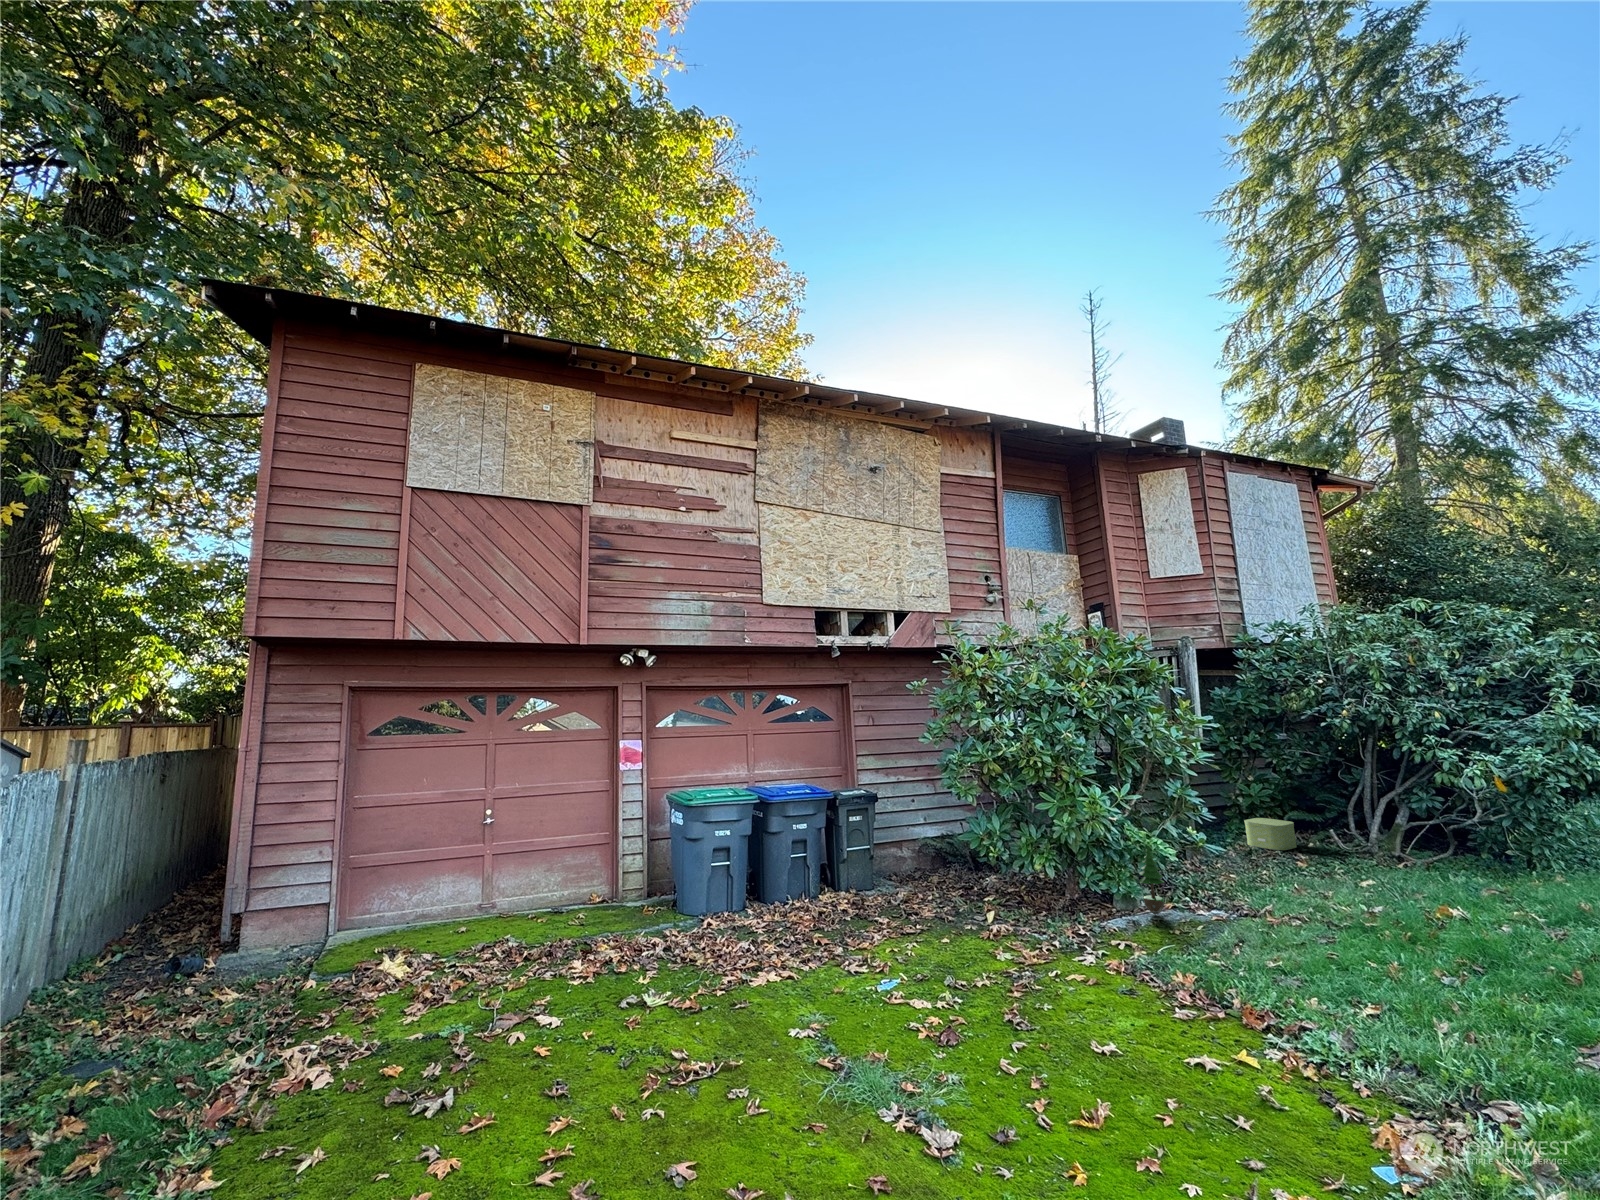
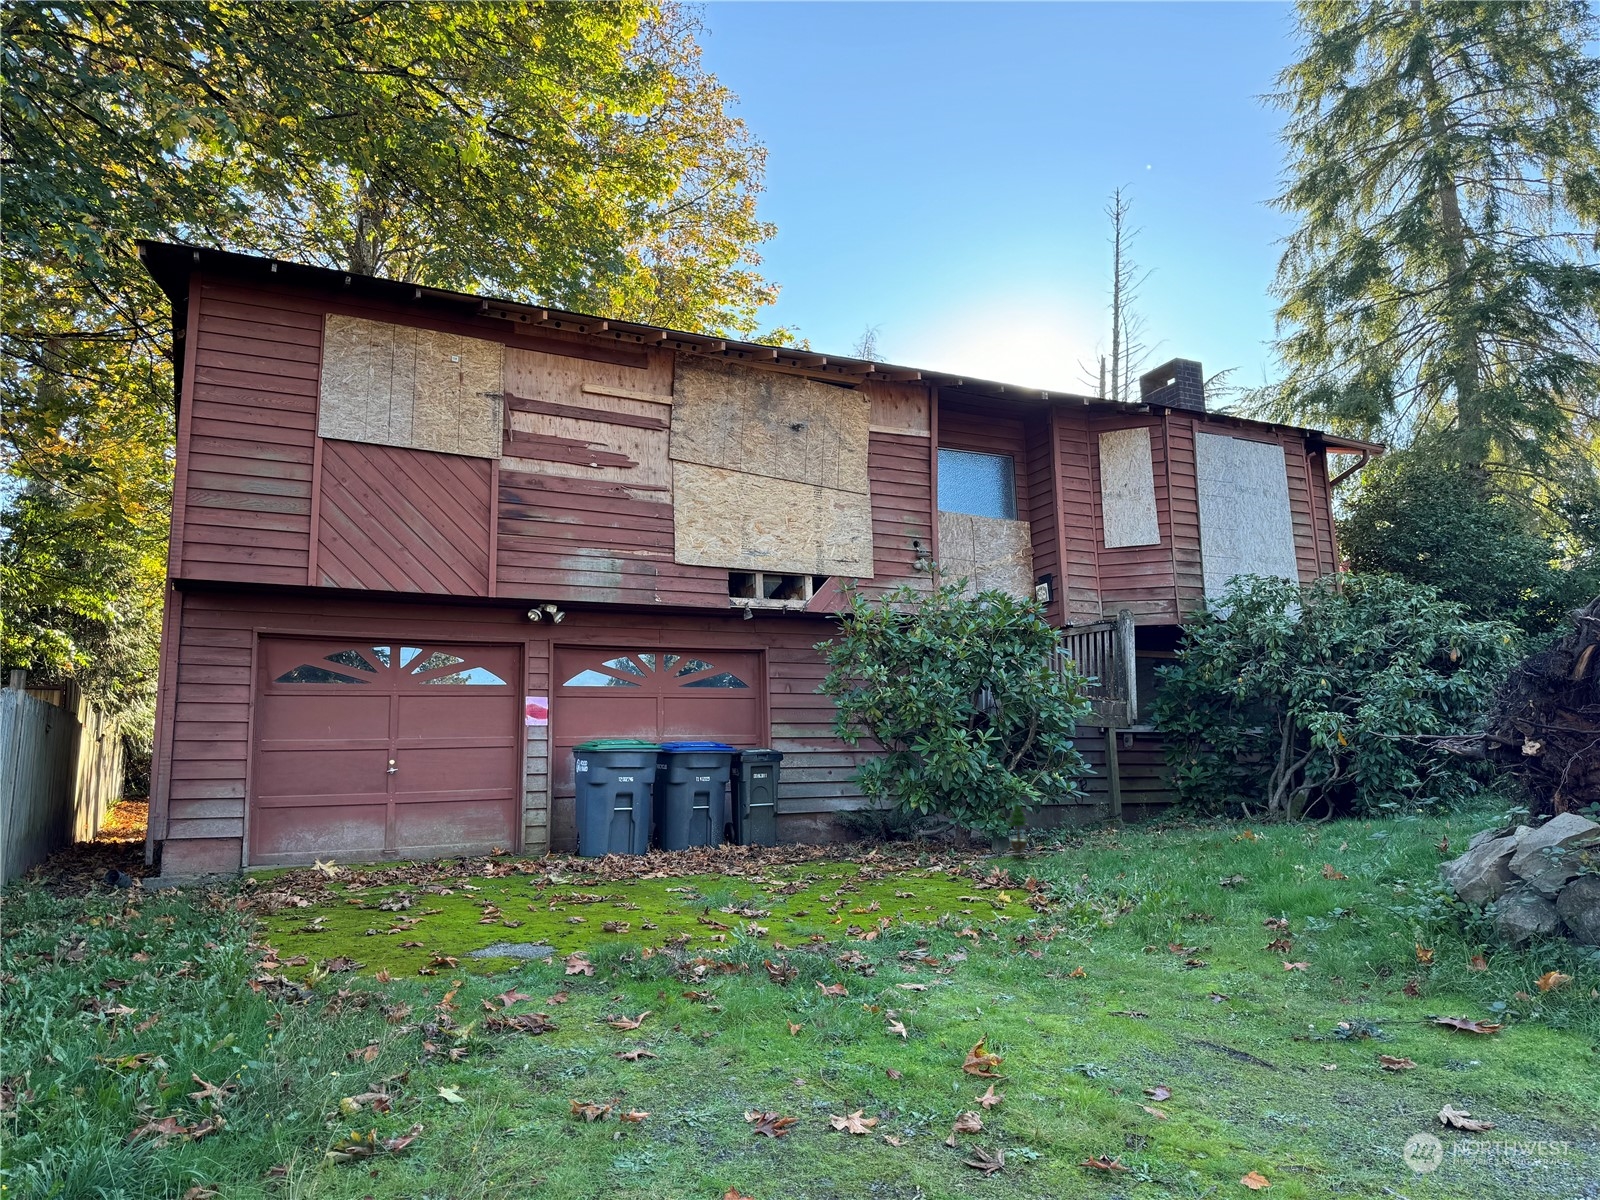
storage box: present [1244,818,1297,850] -> none [1171,800,1219,828]

